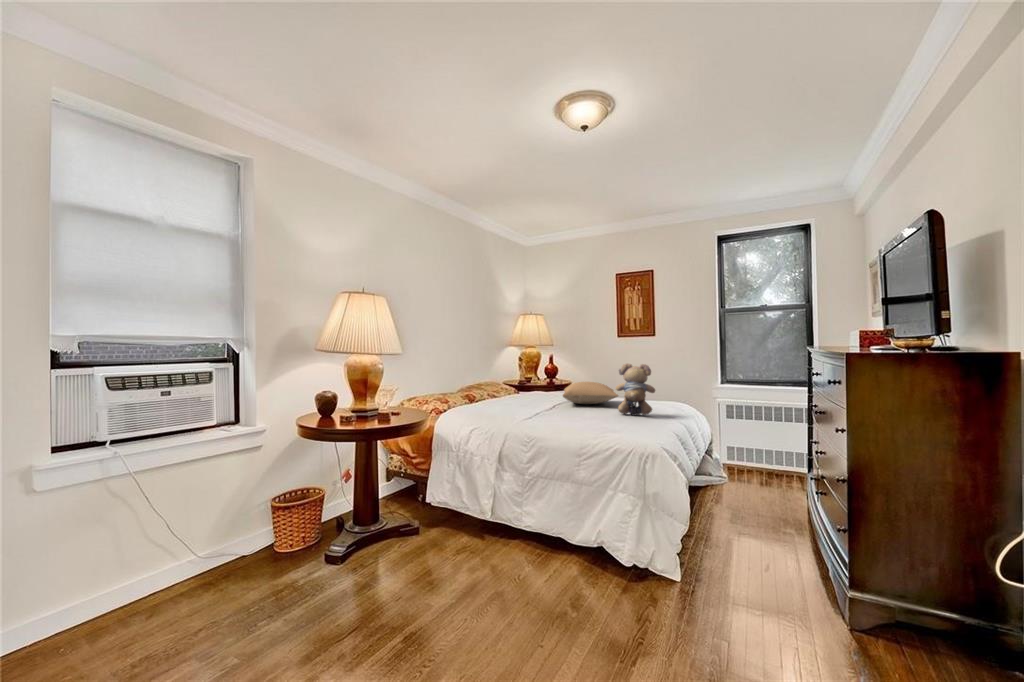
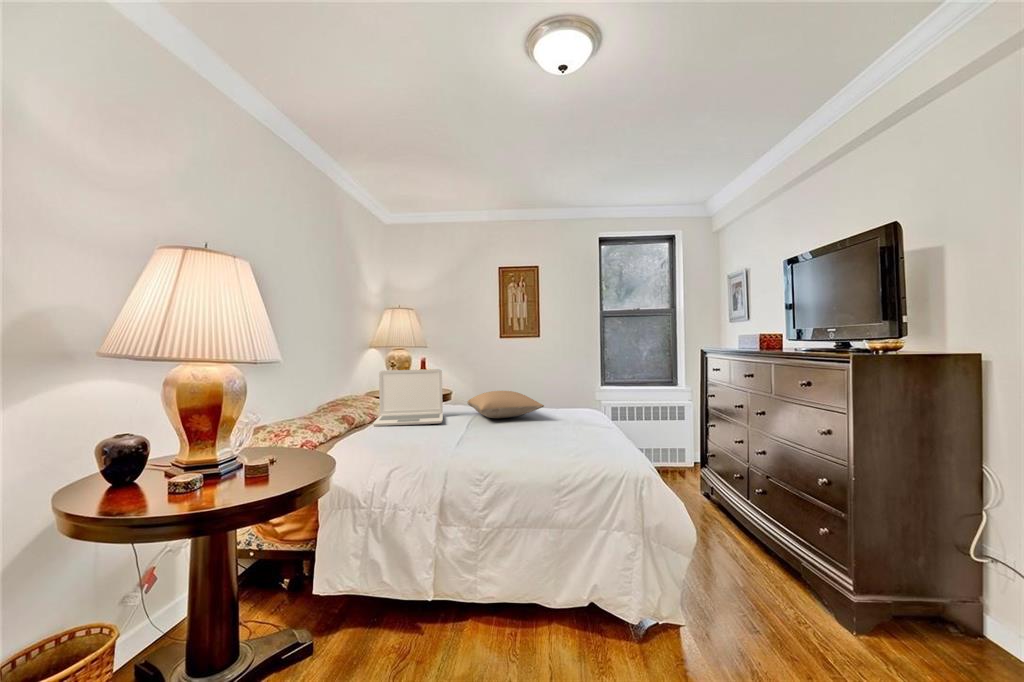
laptop: none [484,362,541,404] -> present [373,369,443,426]
teddy bear: present [616,364,655,416] -> none [551,368,594,429]

